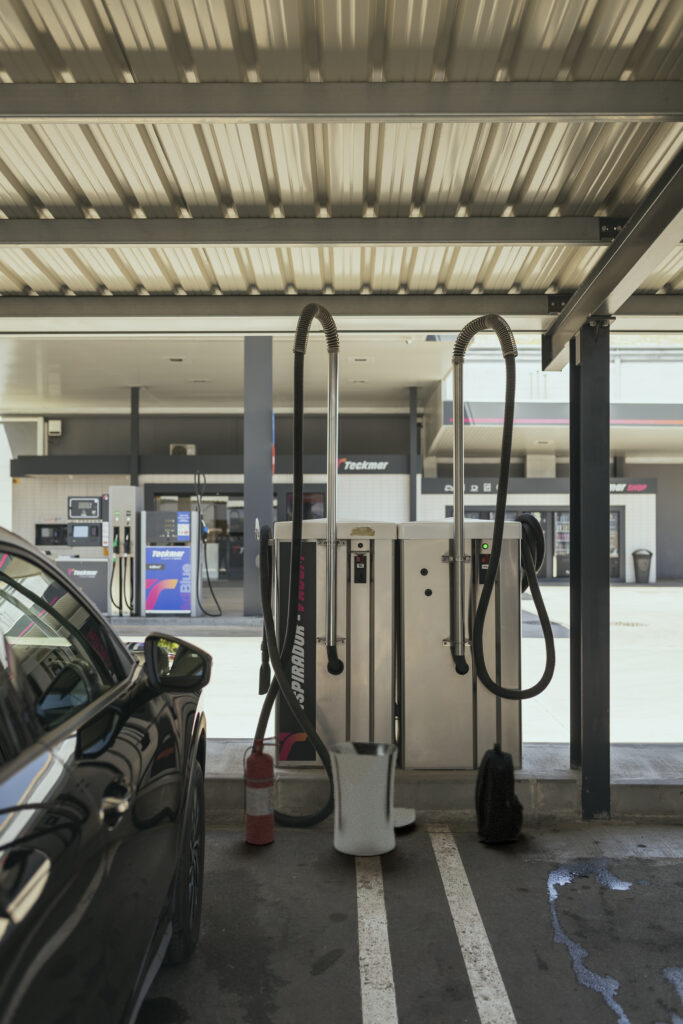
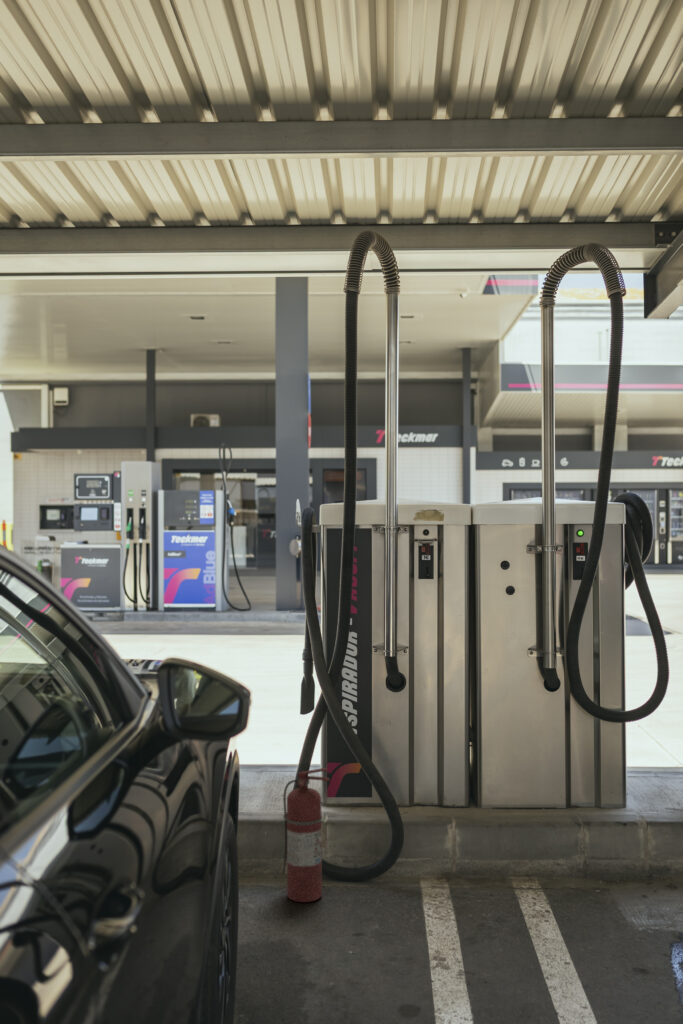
trash can: present [329,741,415,856] -> none [390,775,496,921]
backpack: present [474,743,524,843] -> none [572,780,635,906]

